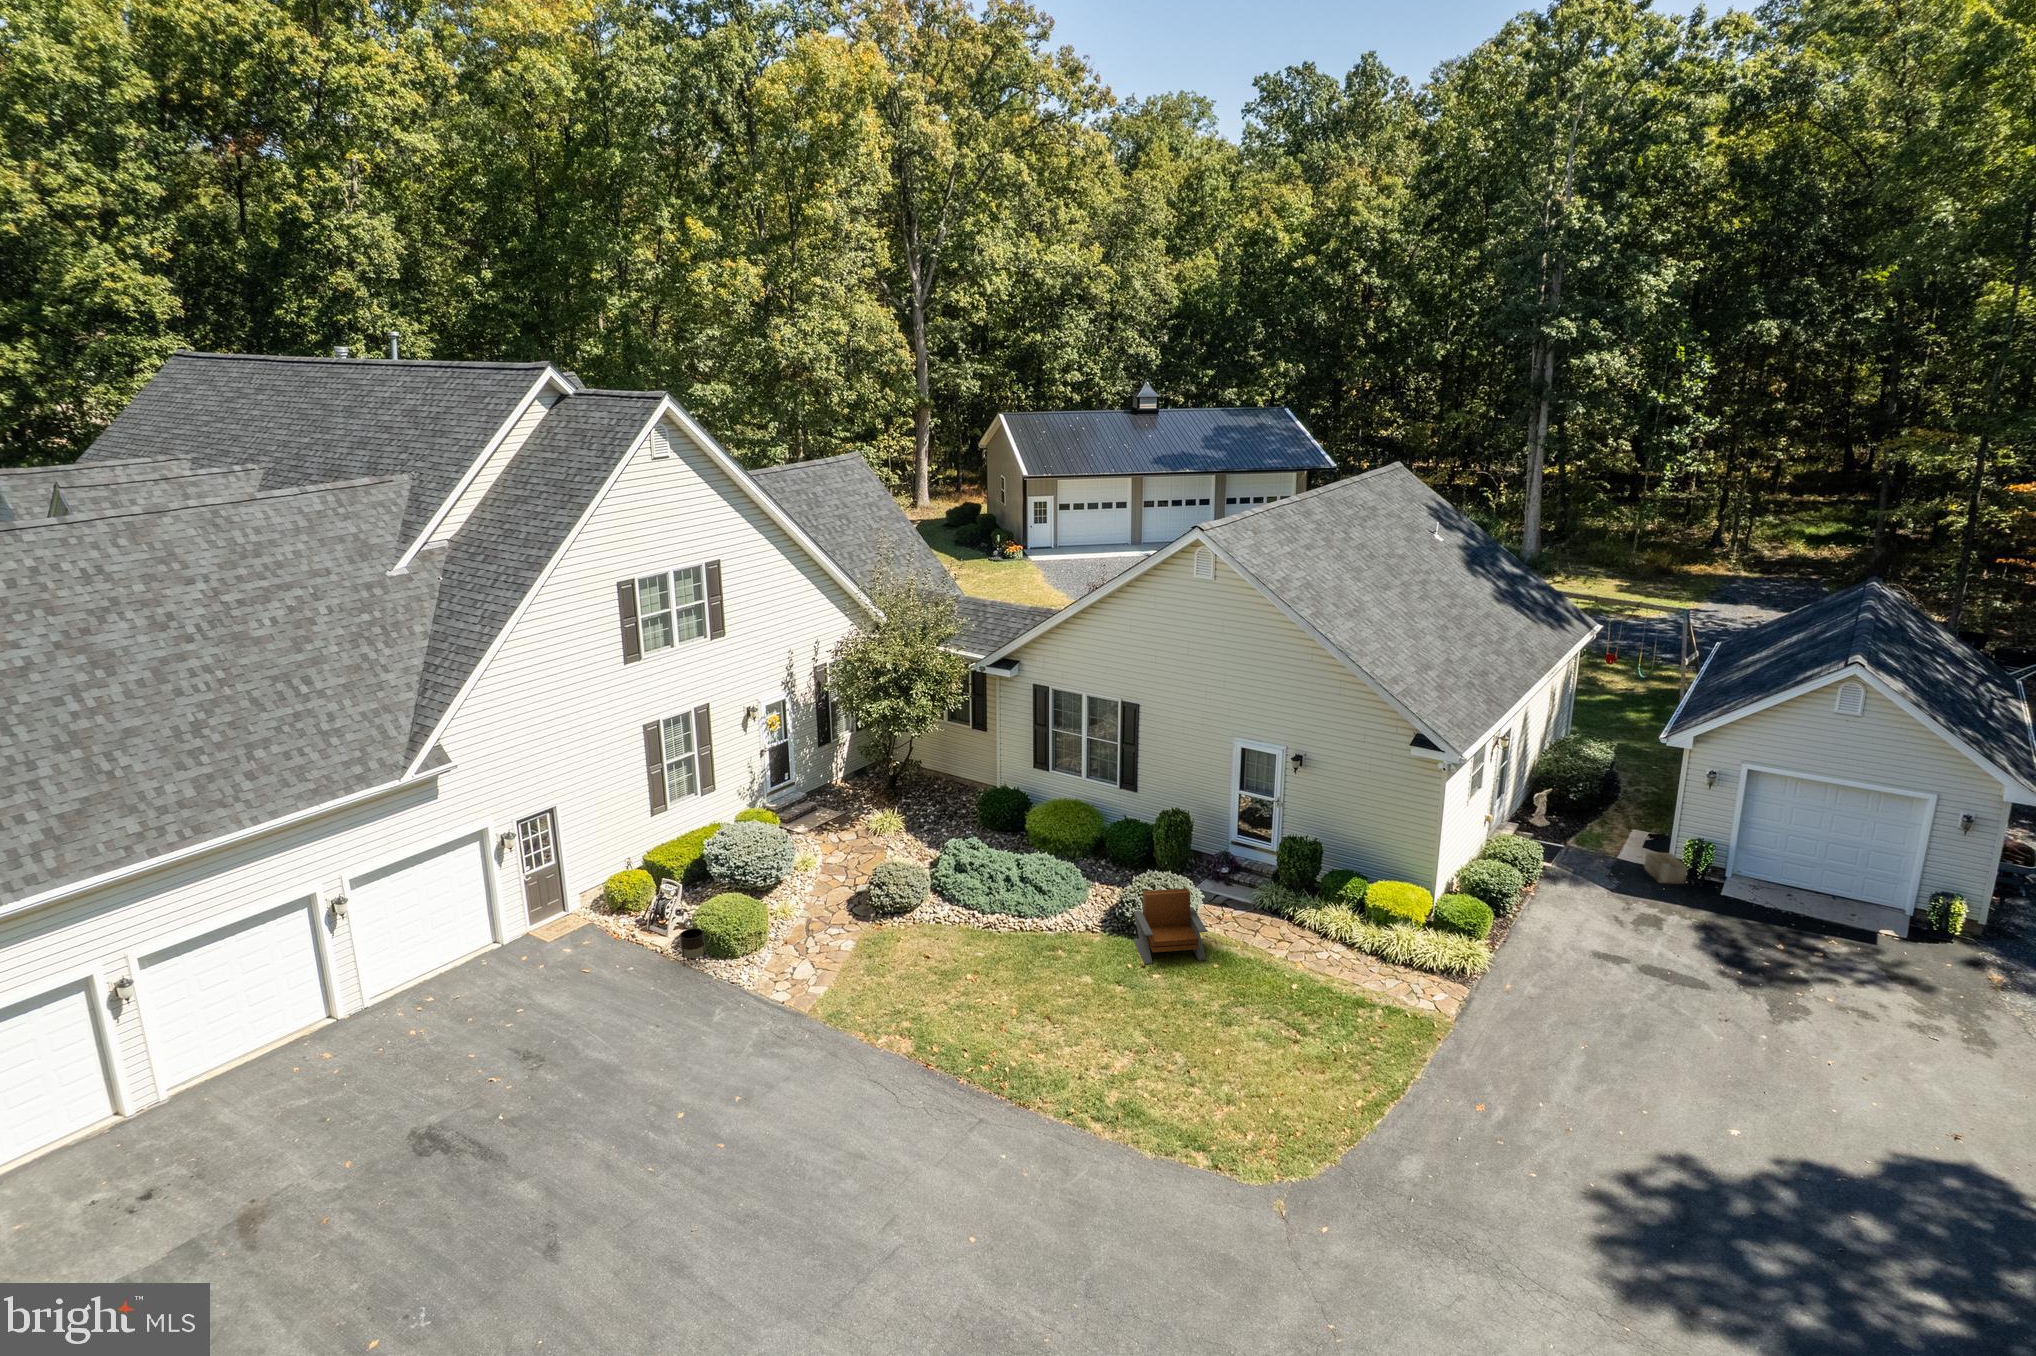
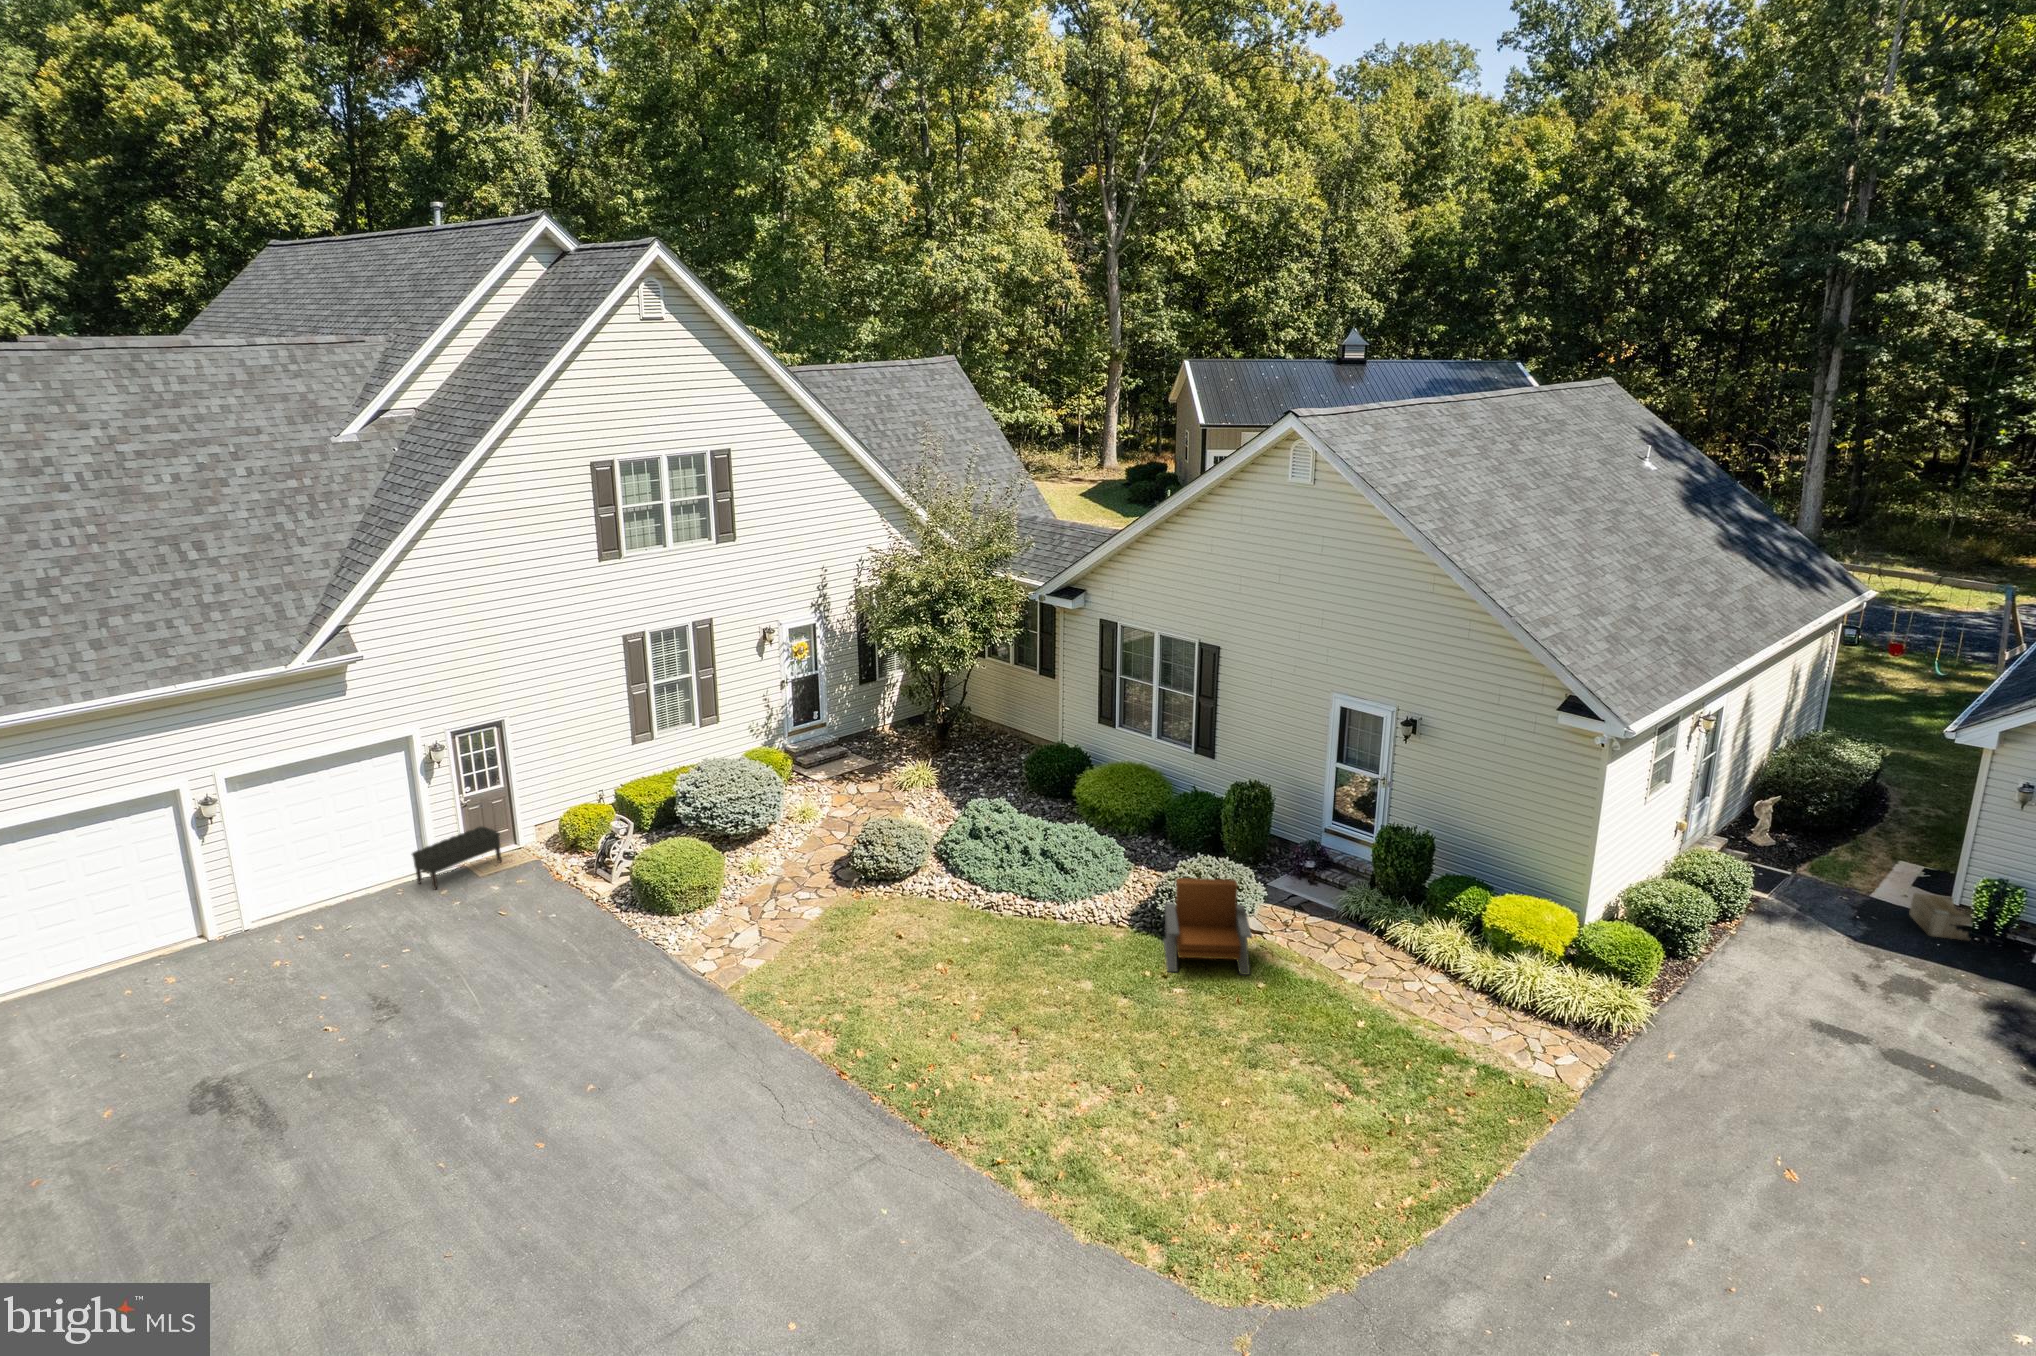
bench: none [491,900,562,959] -> present [412,827,501,889]
planter: present [680,928,706,966] -> none [609,873,639,917]

